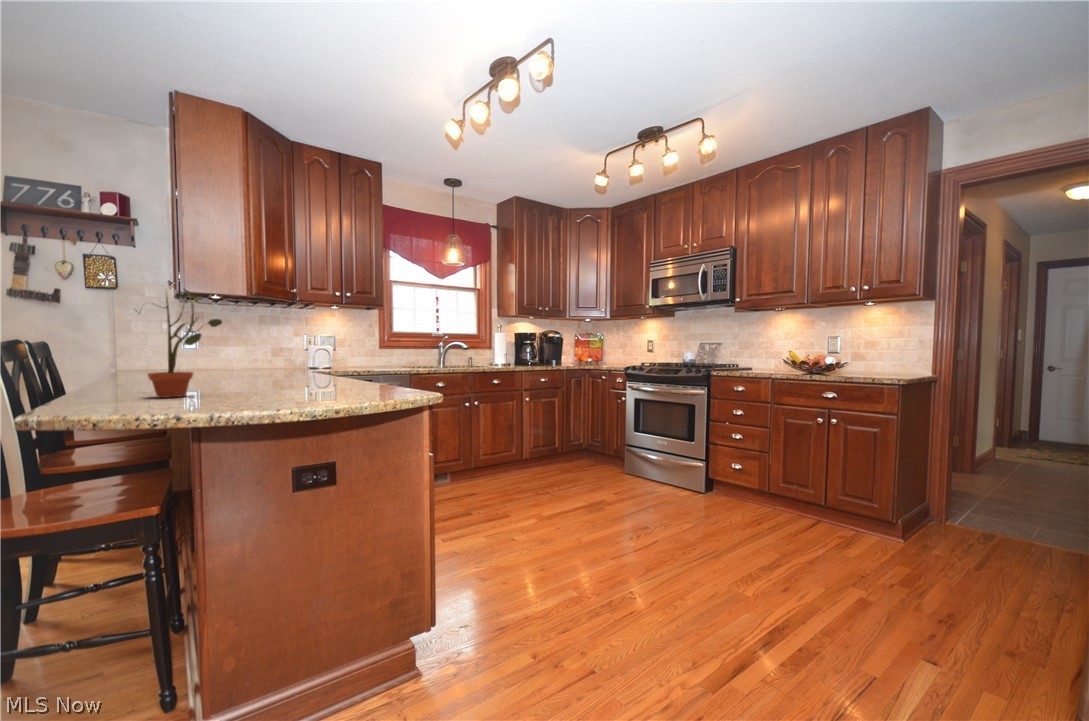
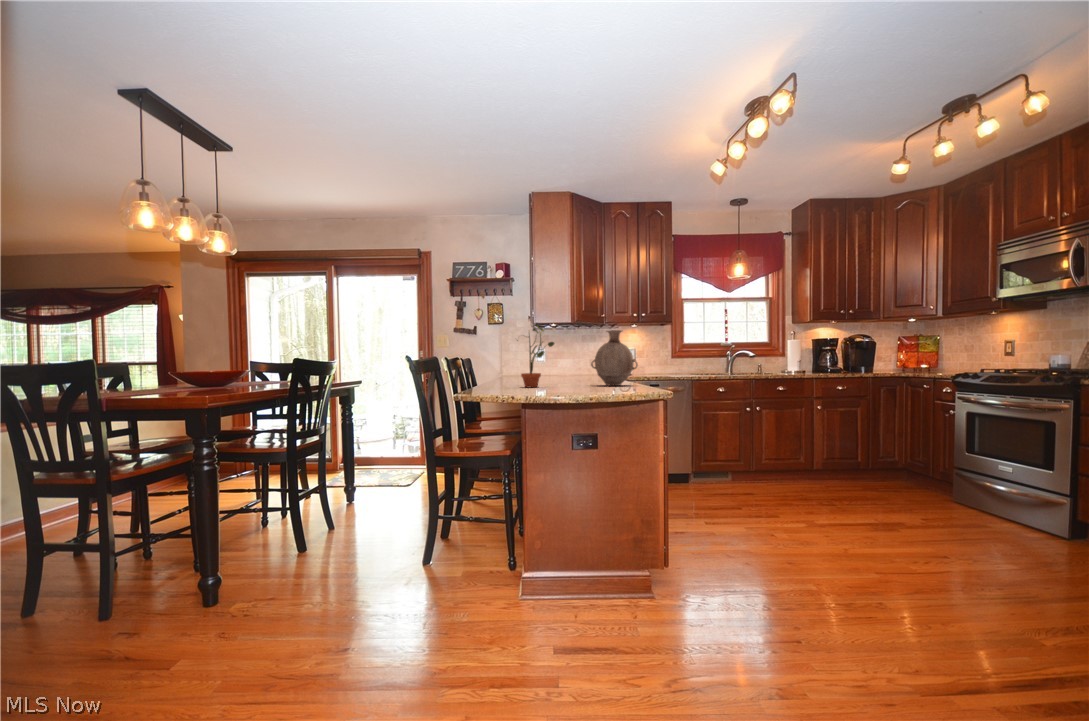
vase: none [289,307,365,388] -> present [591,330,638,386]

